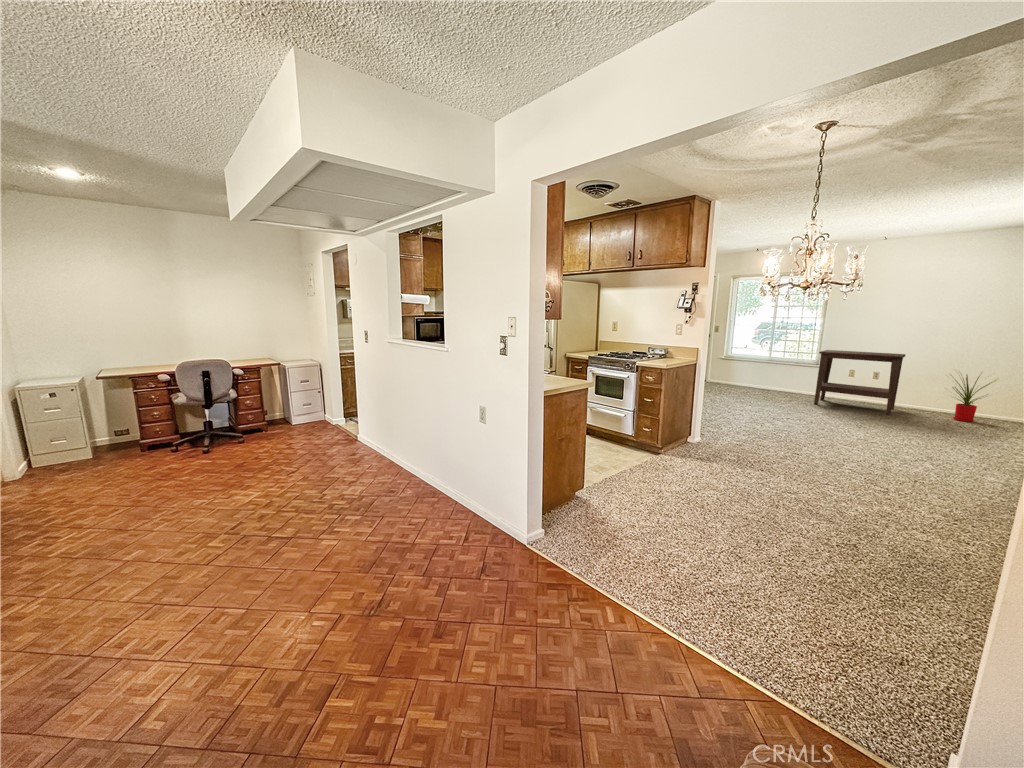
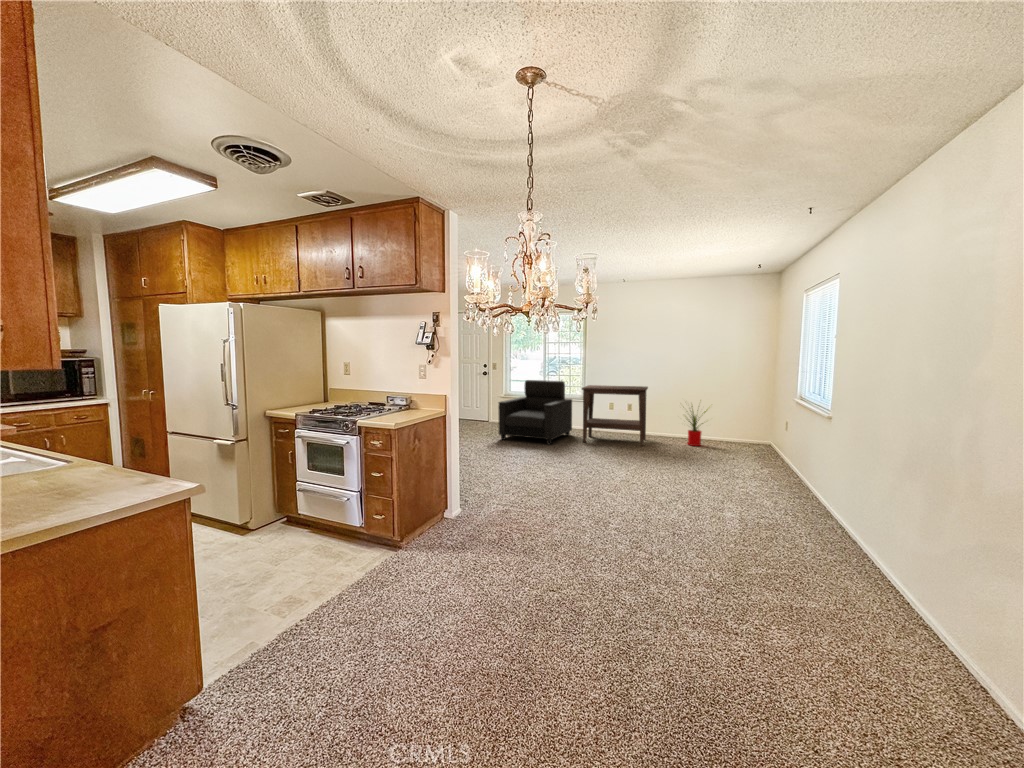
armchair: none [723,342,805,403] -> present [498,380,572,445]

